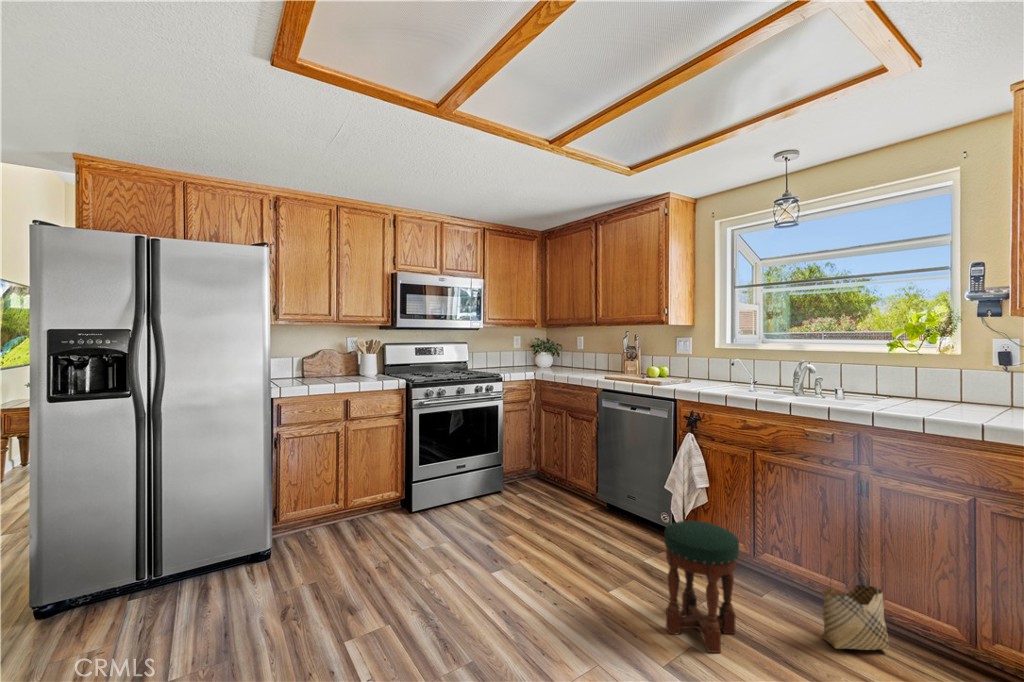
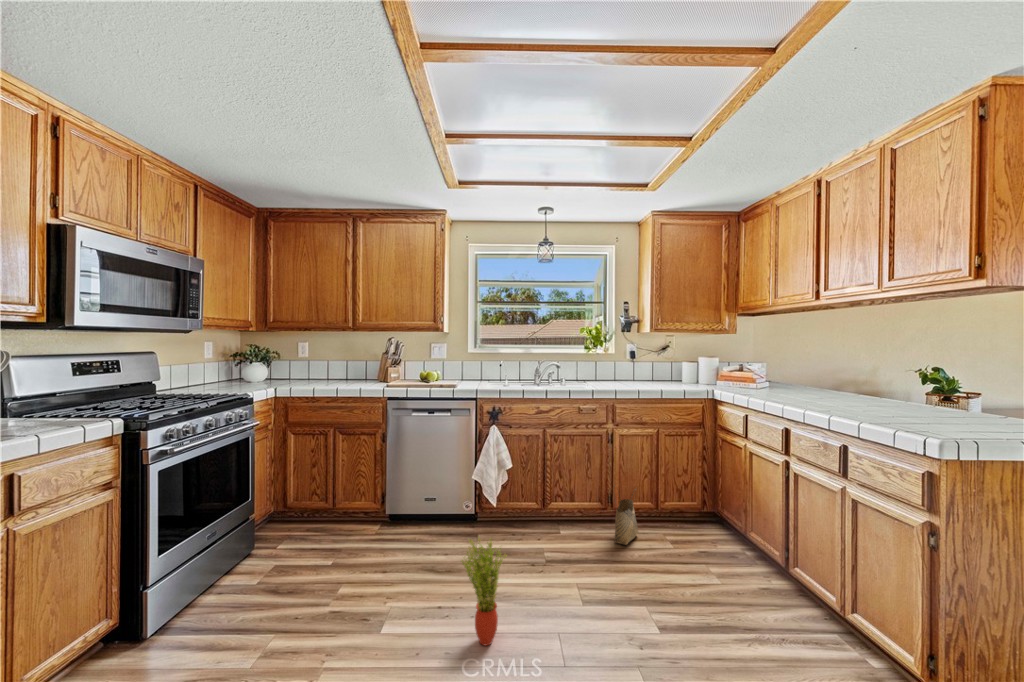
potted plant: none [515,516,556,624] -> present [462,538,507,646]
stool: present [664,521,739,653] -> none [546,490,601,589]

